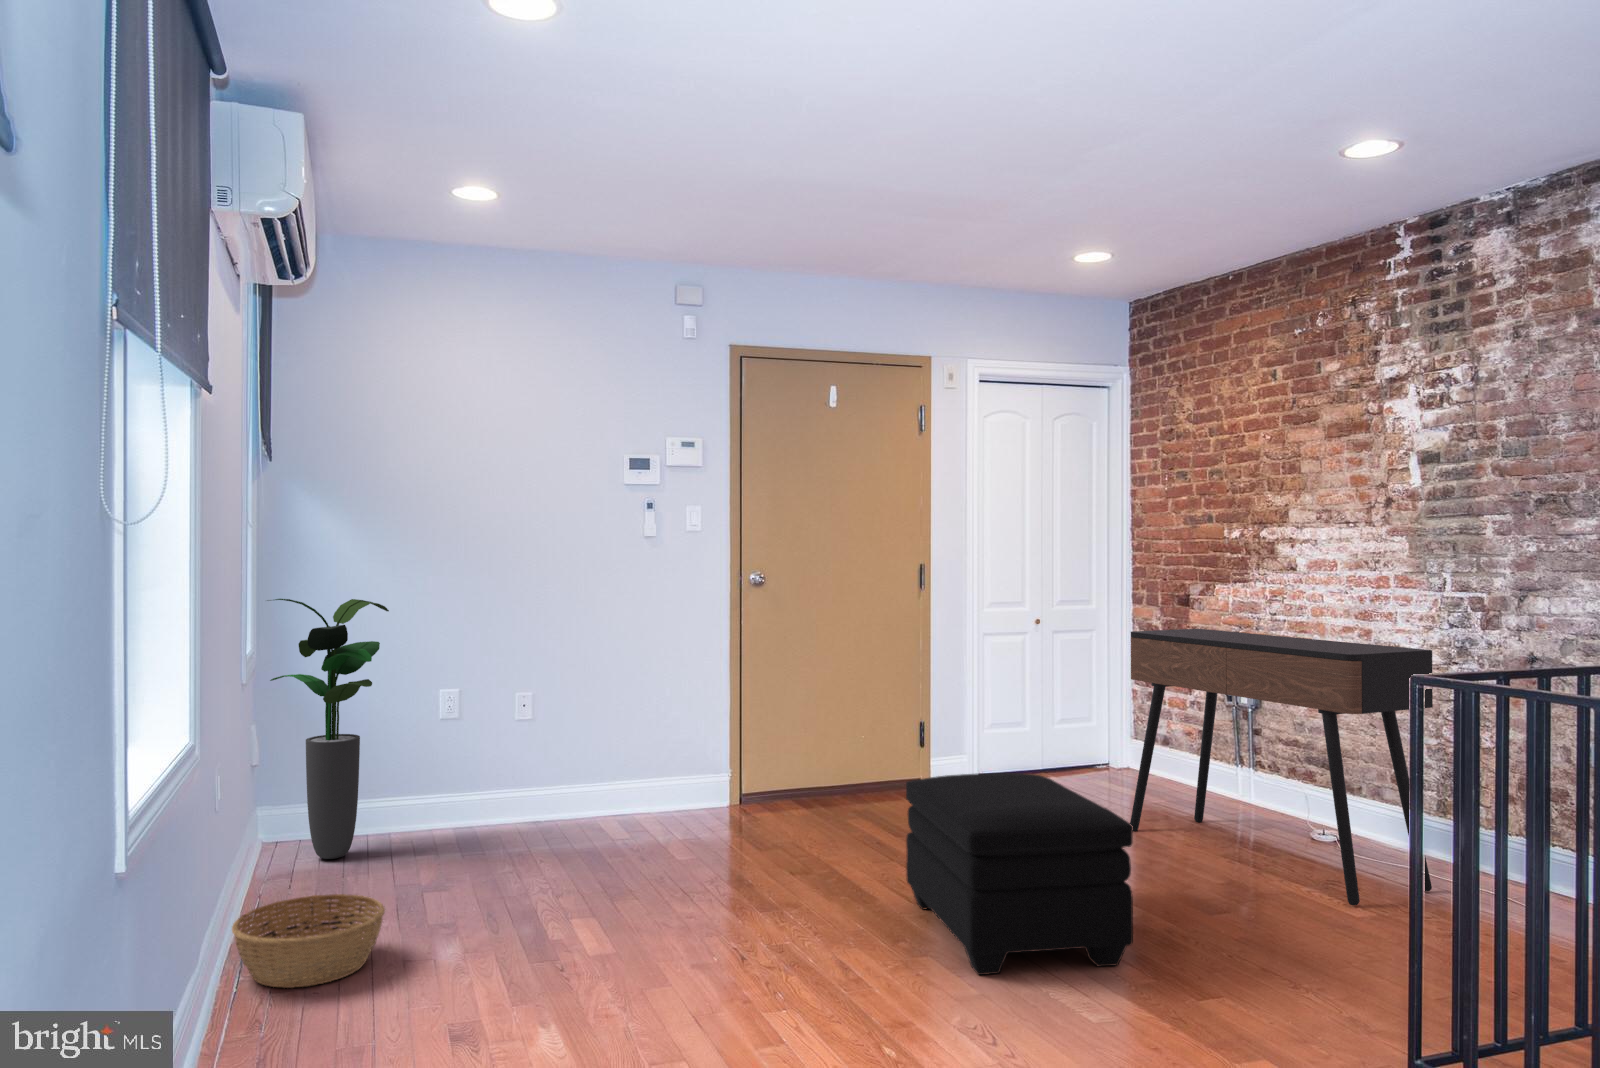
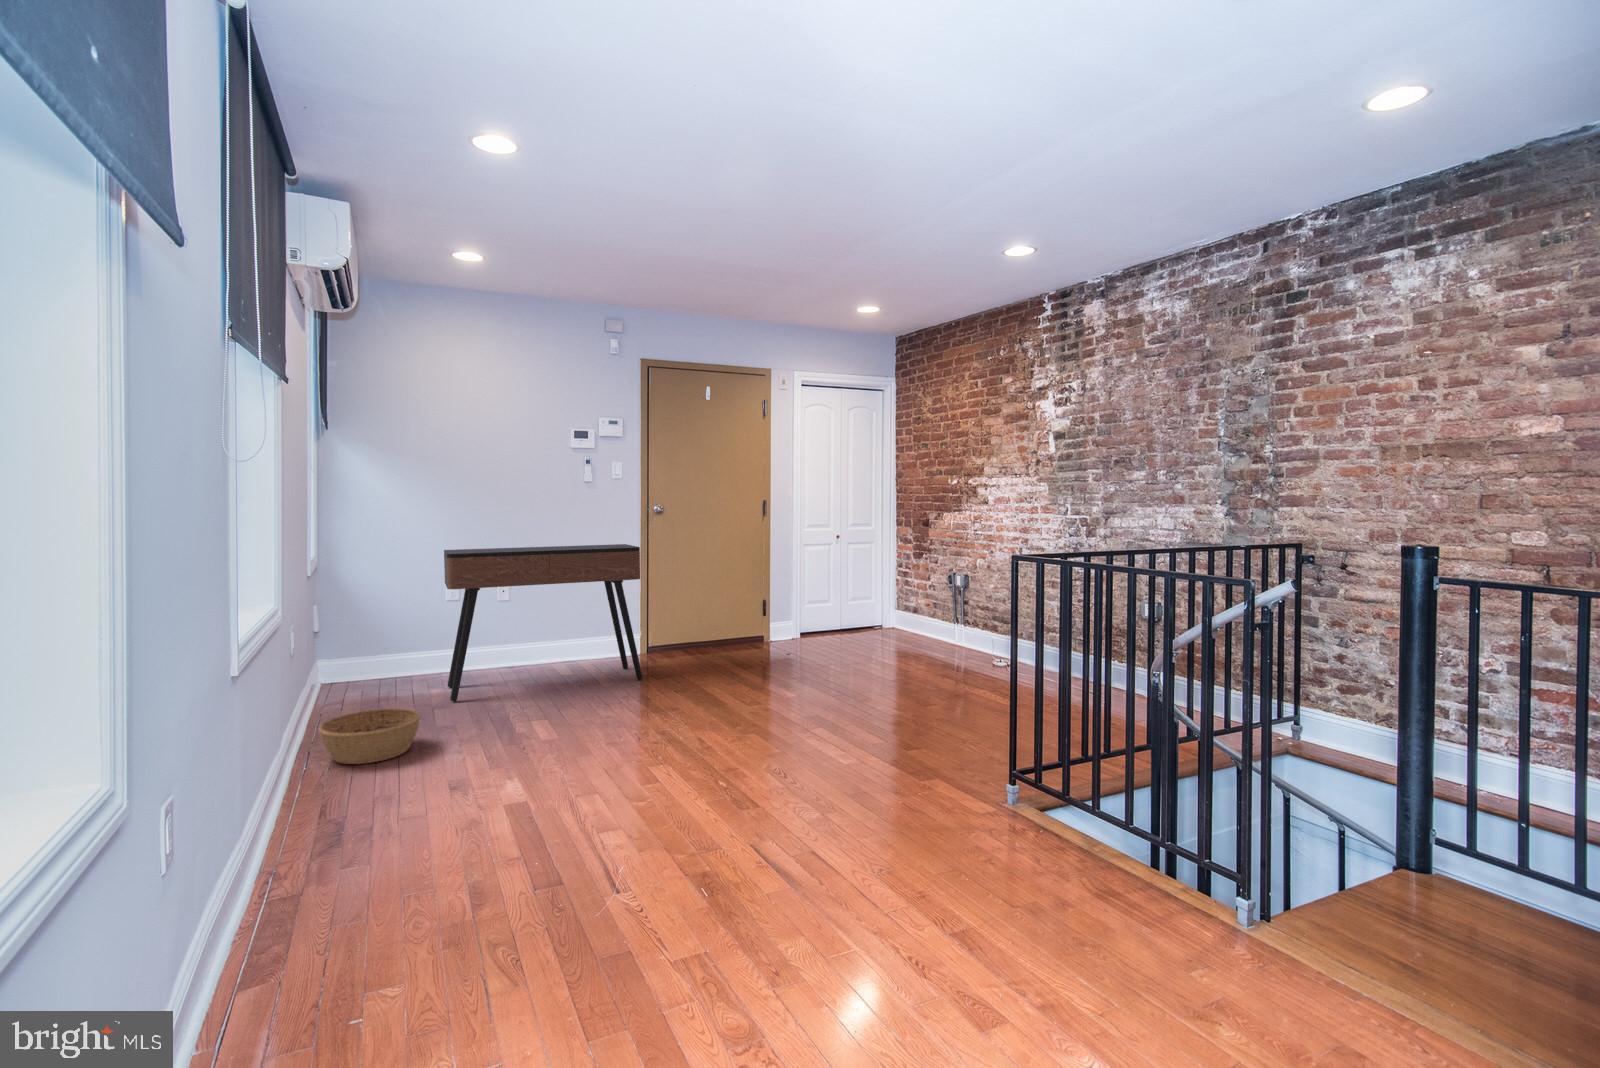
potted plant: present [270,599,389,859] -> none [325,525,412,694]
console table: present [1130,629,1433,905] -> present [444,544,643,702]
ottoman: present [906,773,1133,975] -> none [751,624,880,737]

